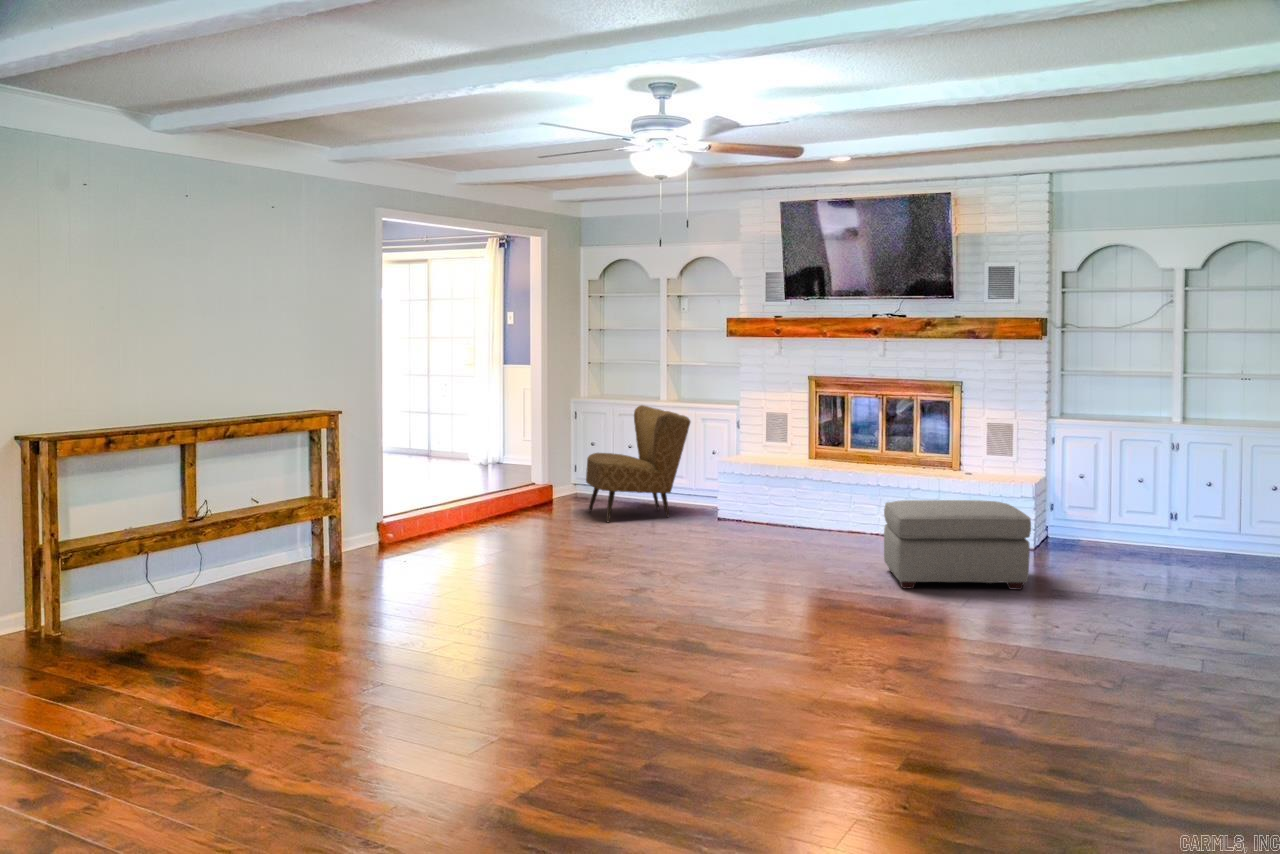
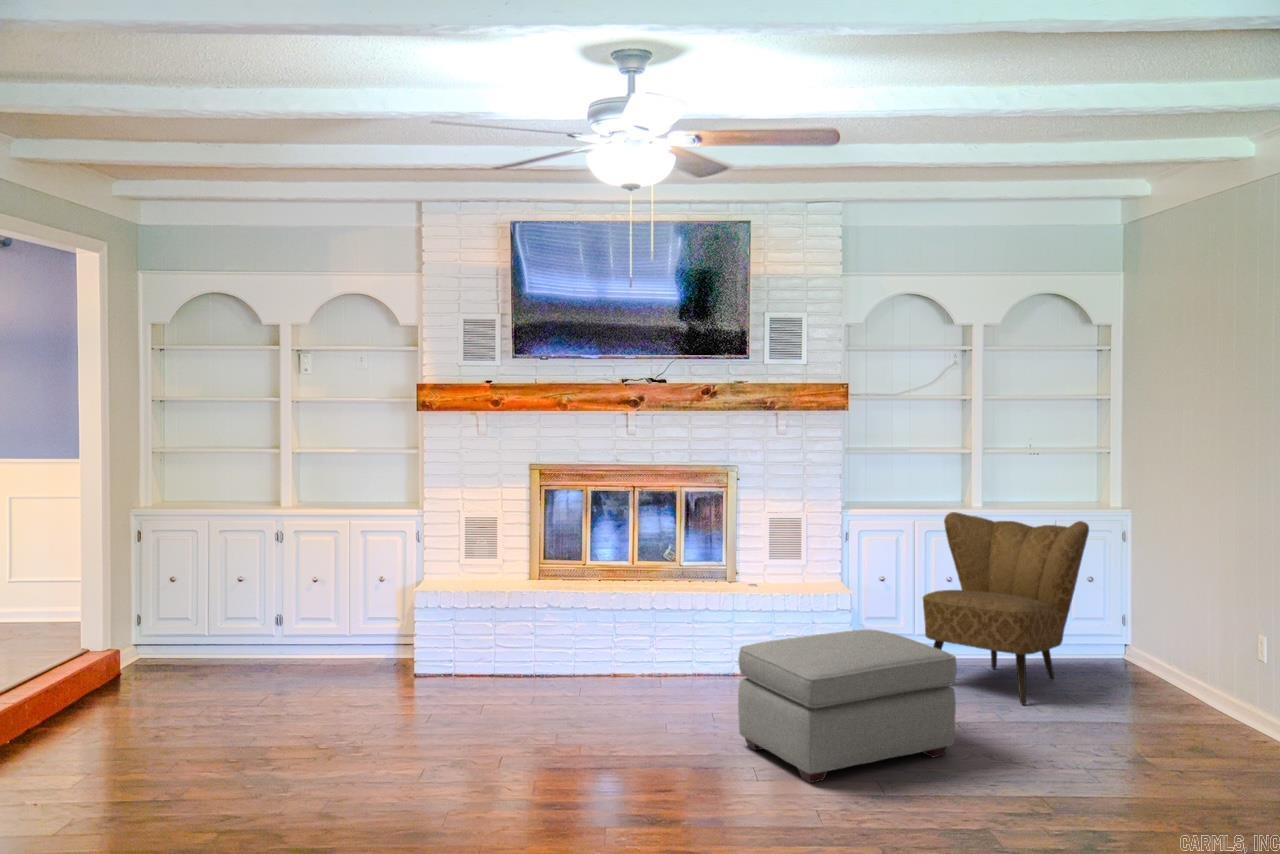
armchair: present [586,405,690,522] -> present [923,512,1089,705]

